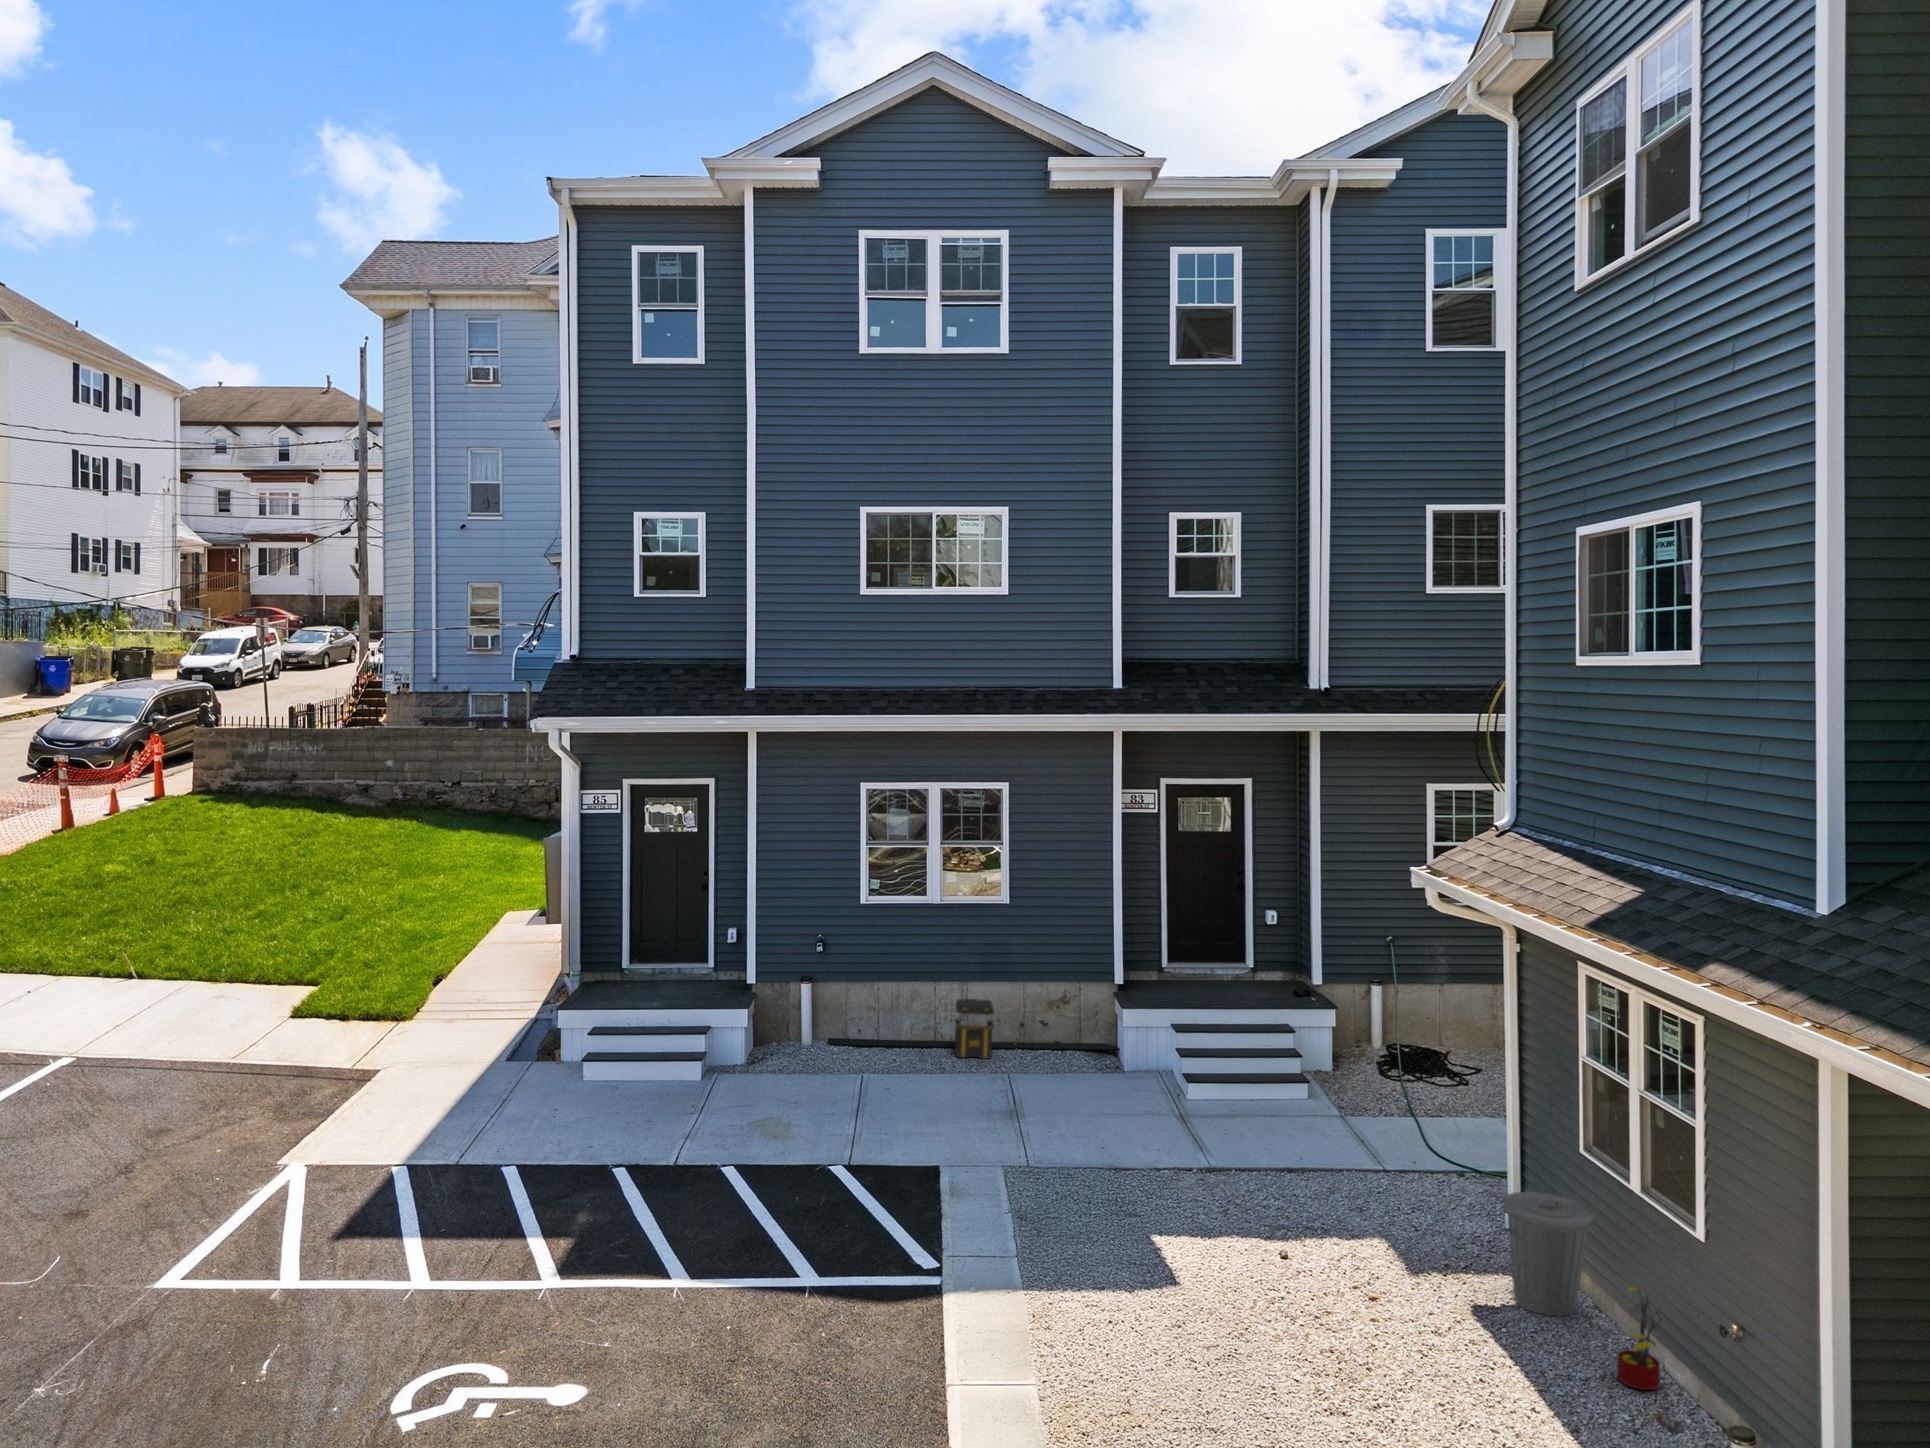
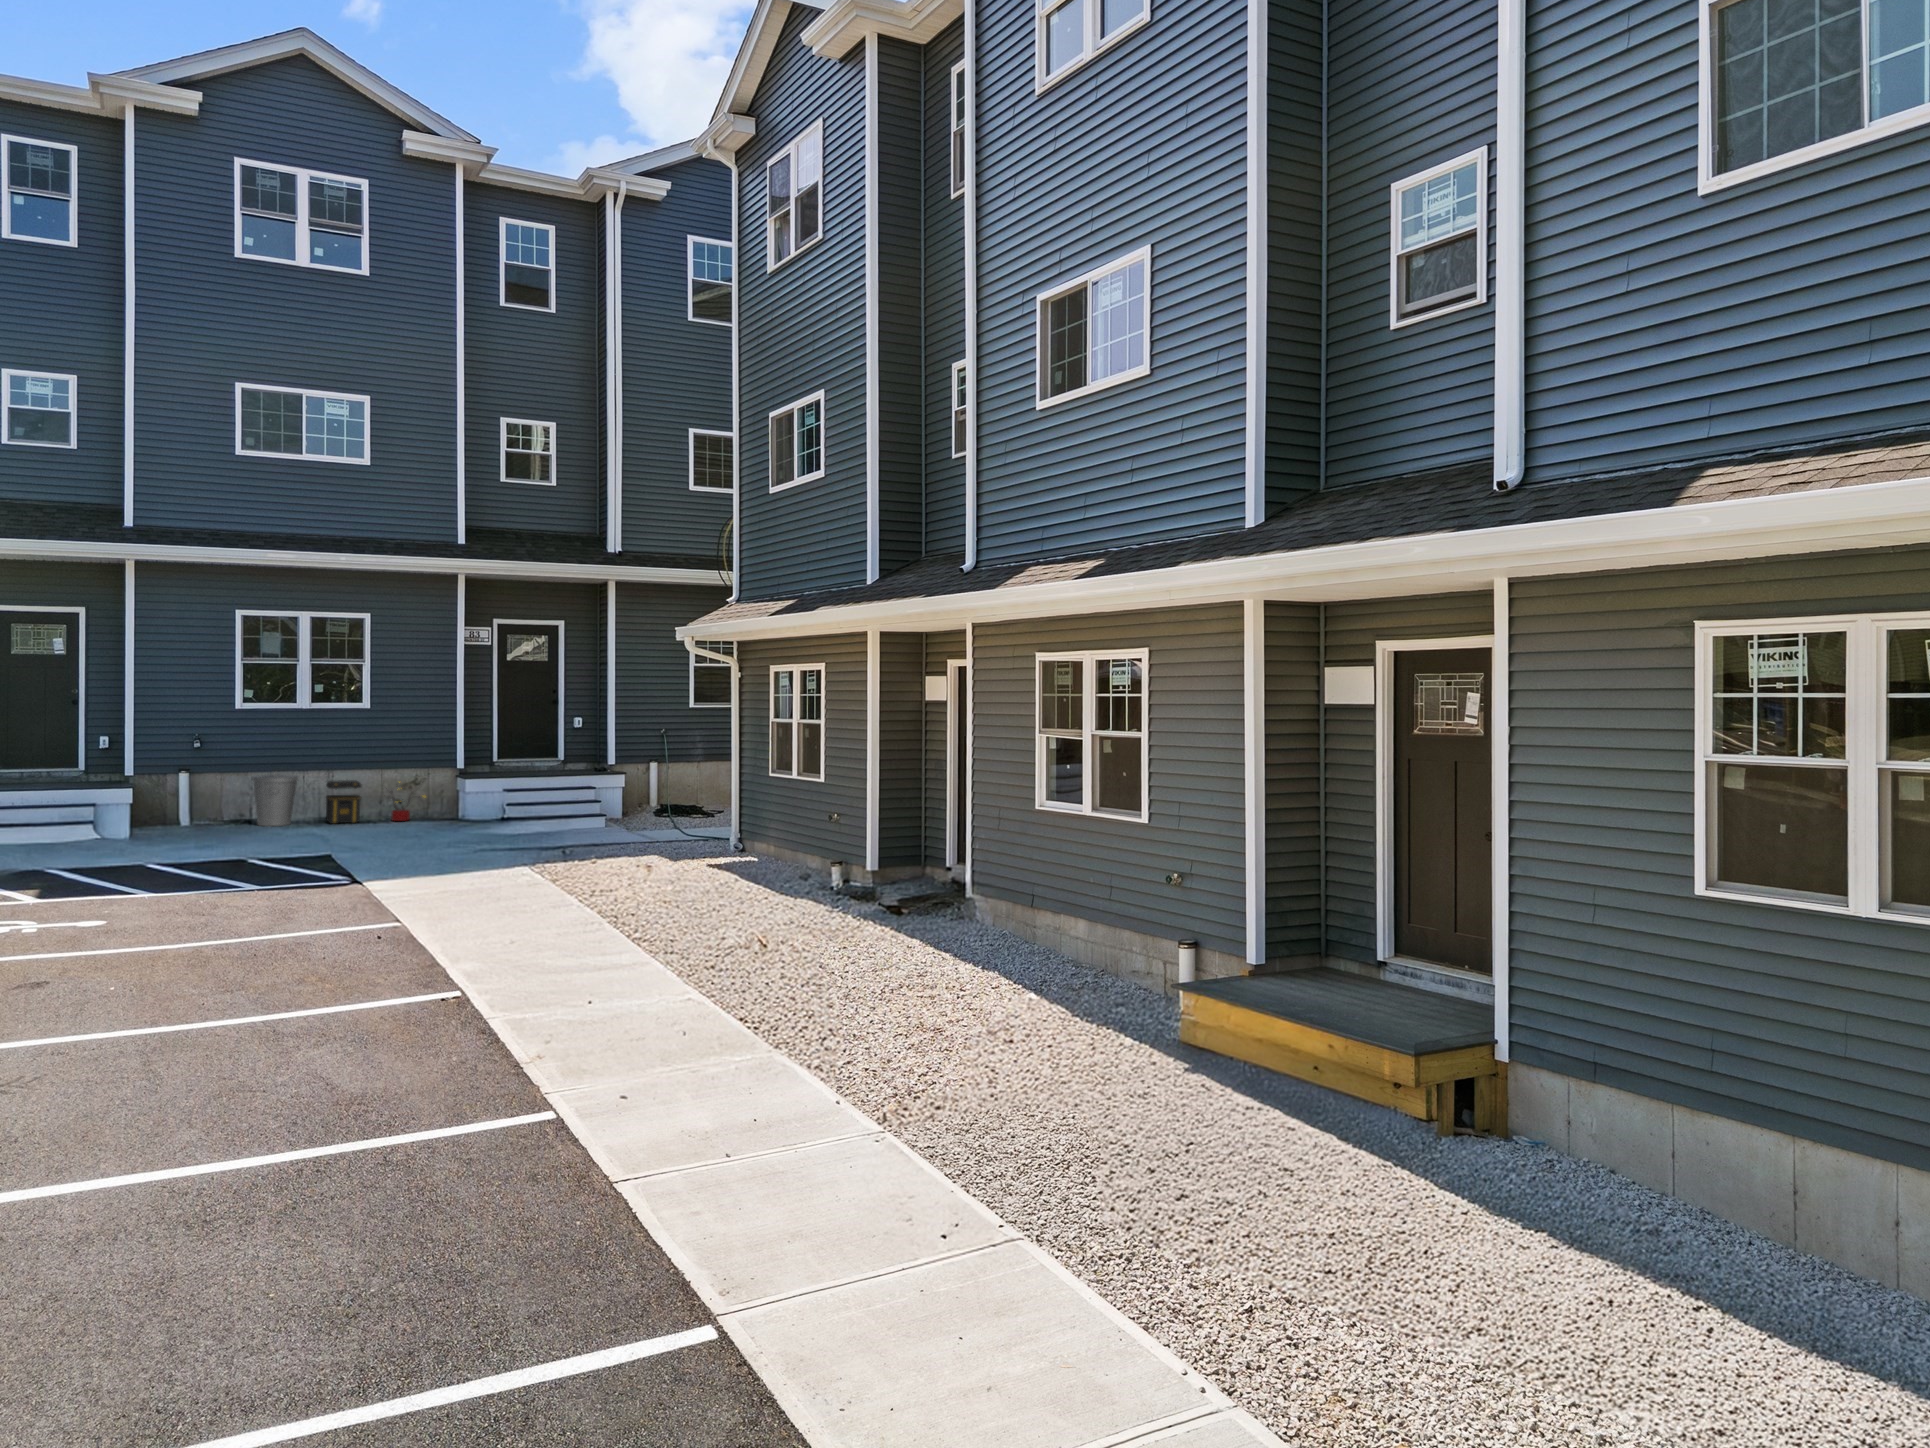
trash can: present [1503,1192,1594,1316] -> present [252,773,298,826]
decorative plant: present [1617,1287,1661,1390] -> present [390,791,425,821]

